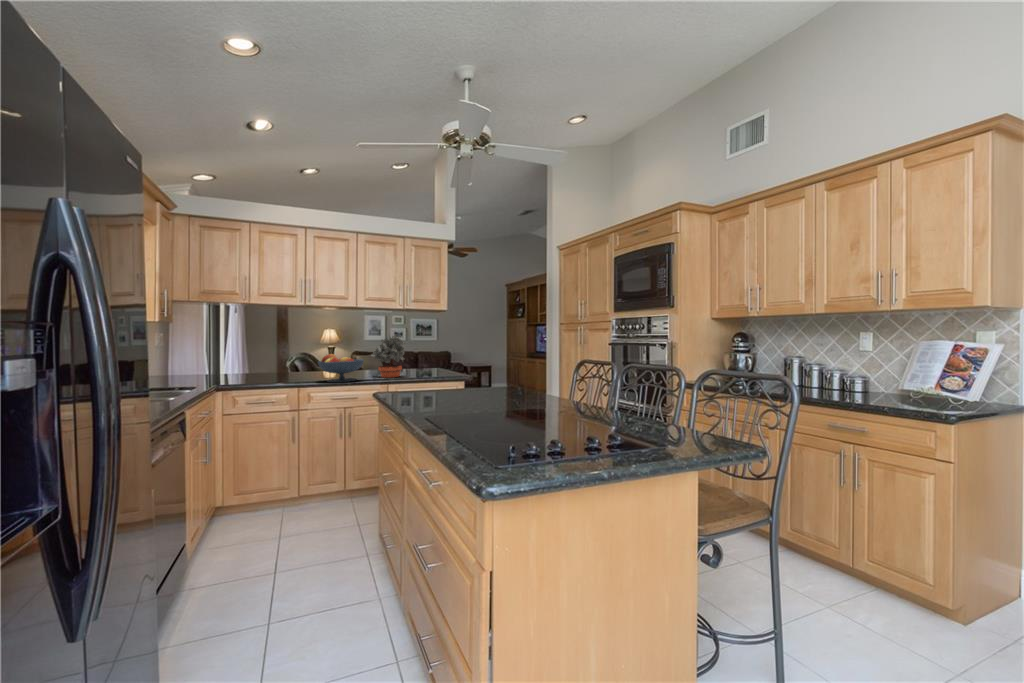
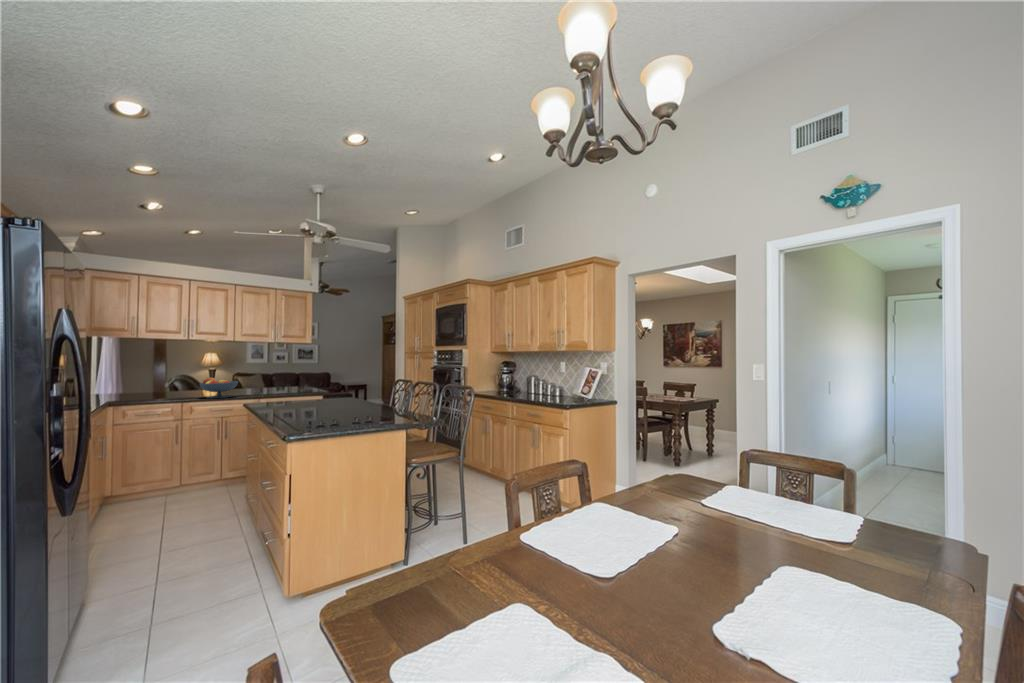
potted plant: present [371,334,406,378] -> none [245,362,275,395]

